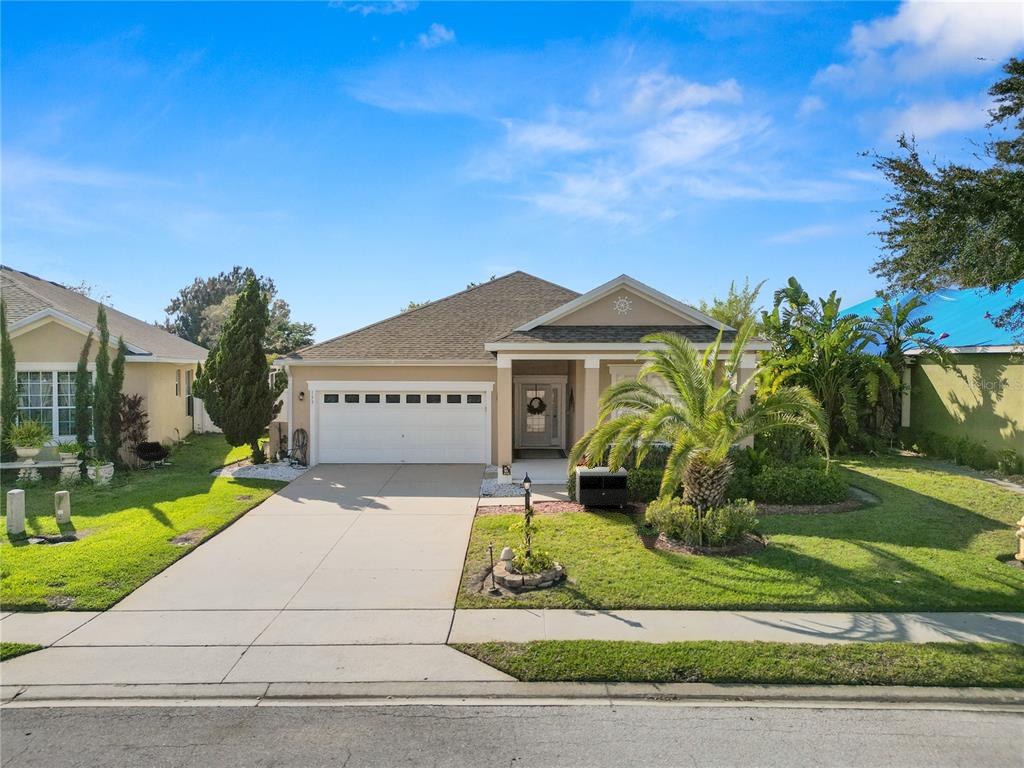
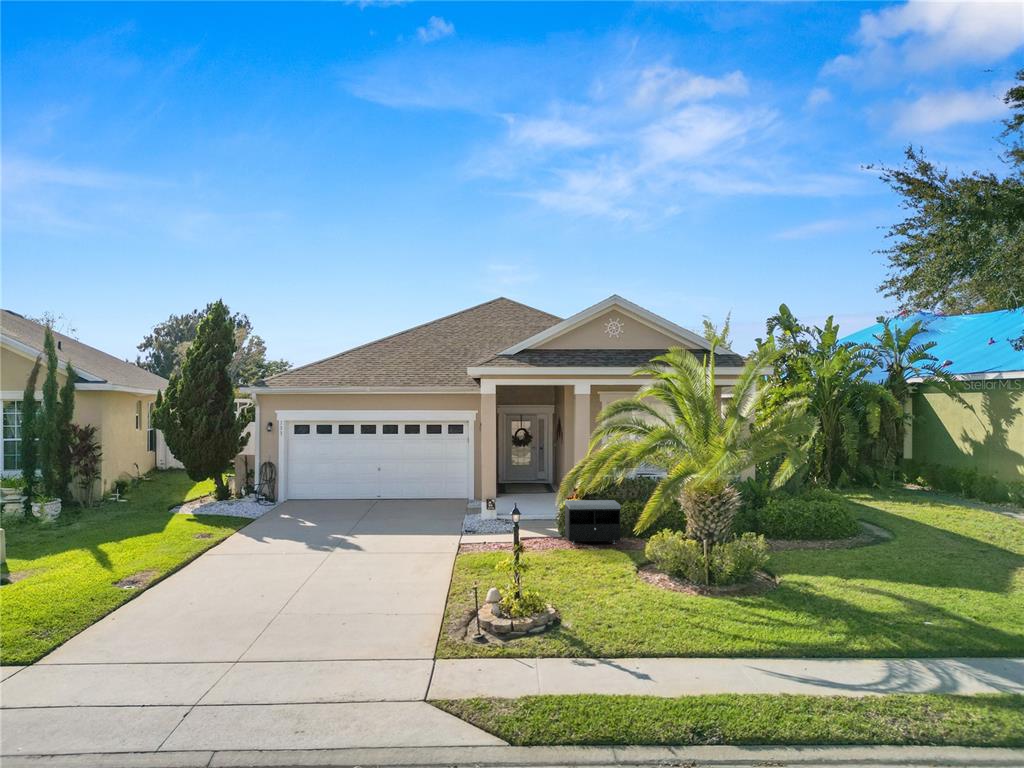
lounge chair: present [135,441,169,469] -> none [88,476,125,506]
decorative plant: present [634,526,665,548] -> none [628,563,667,588]

